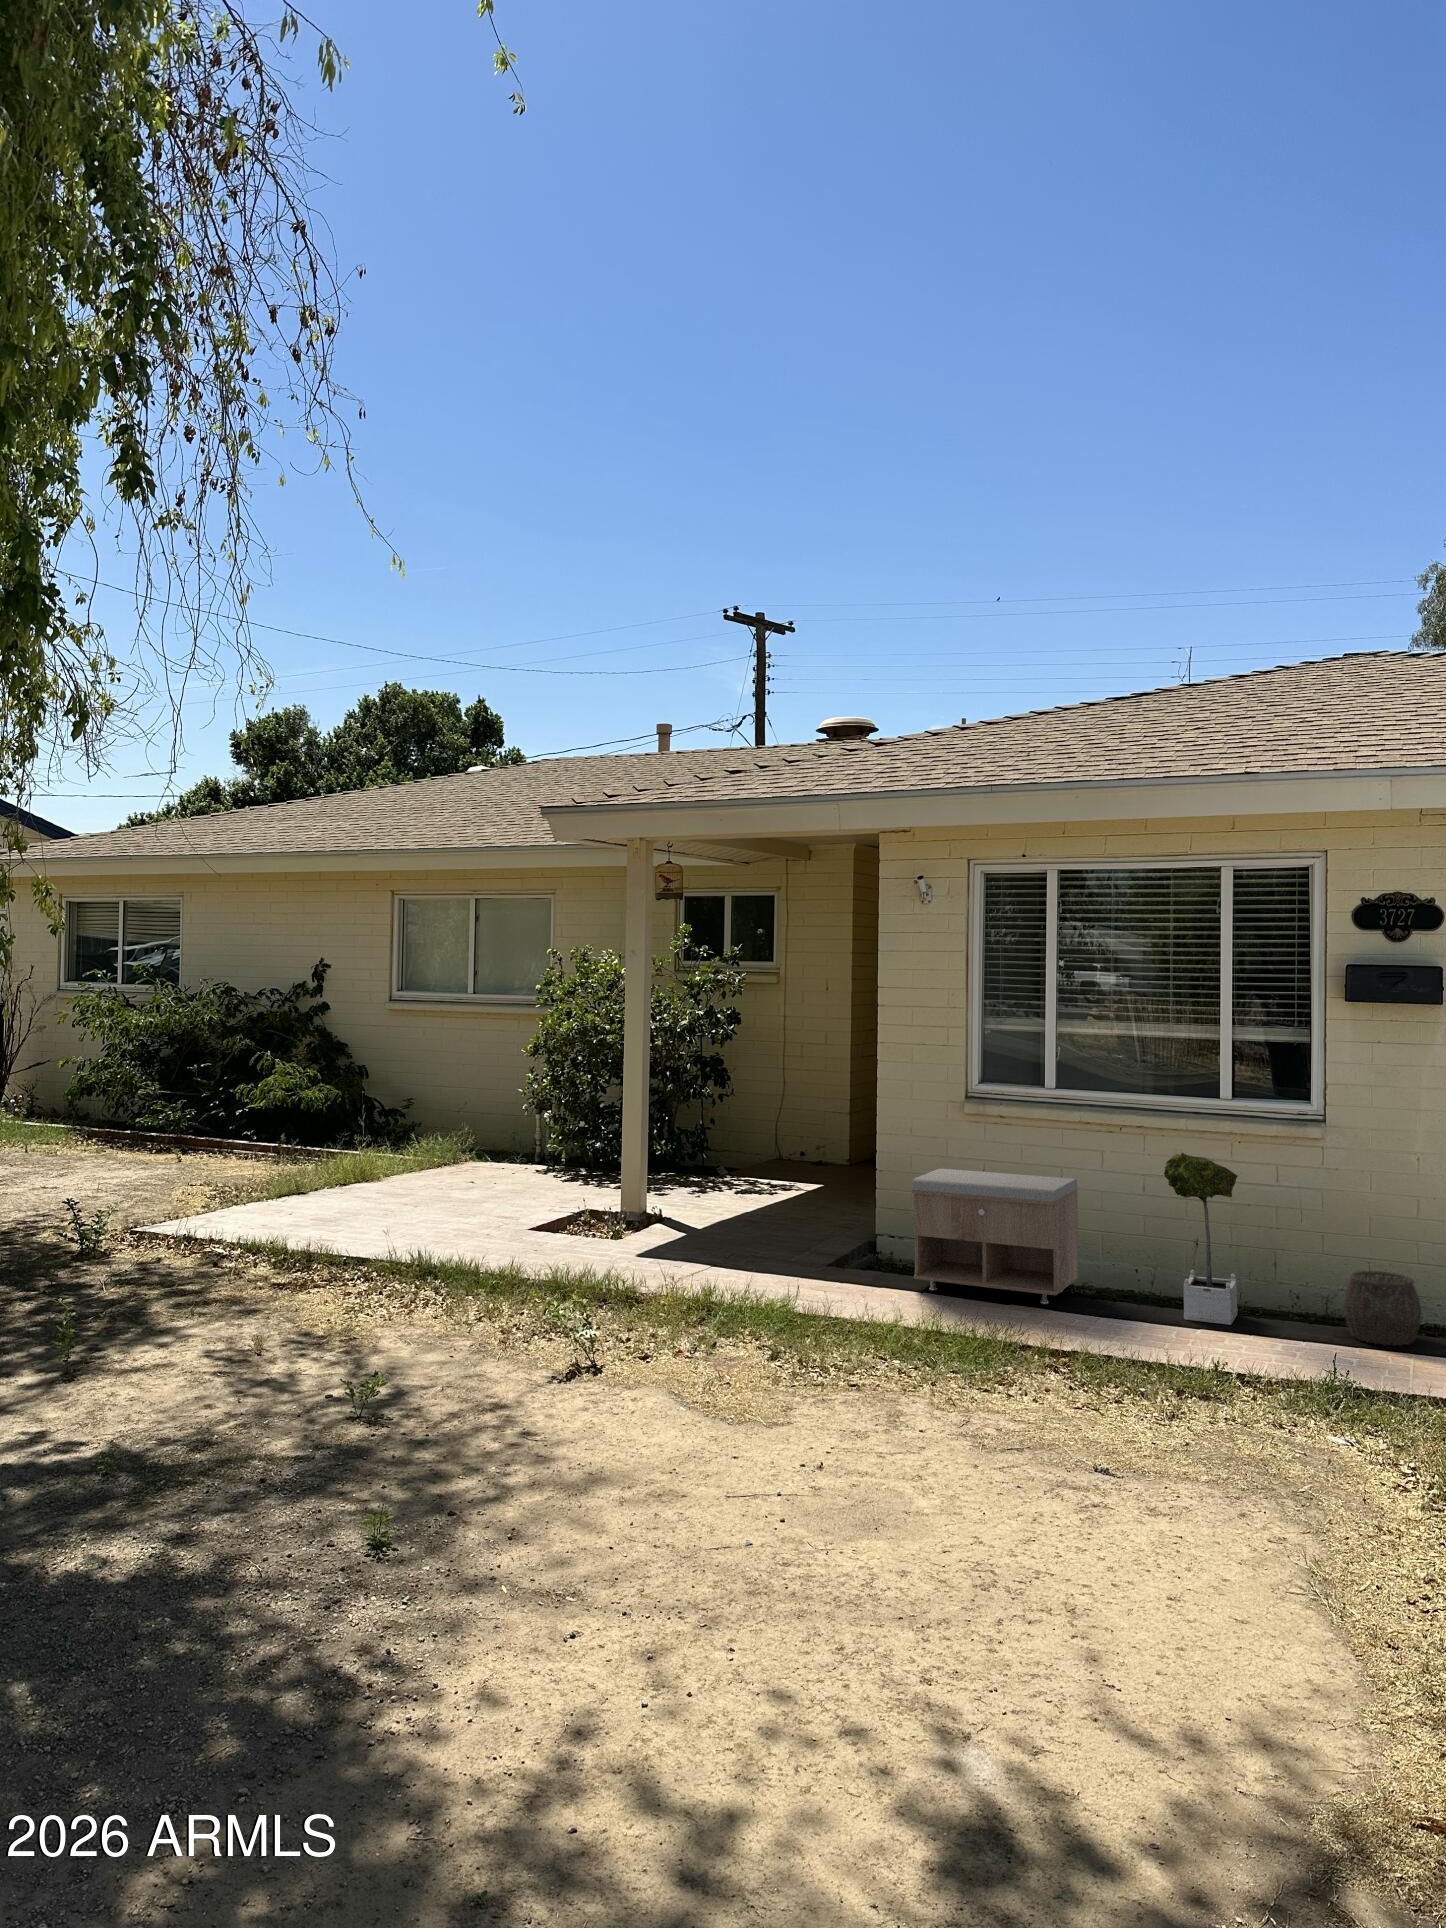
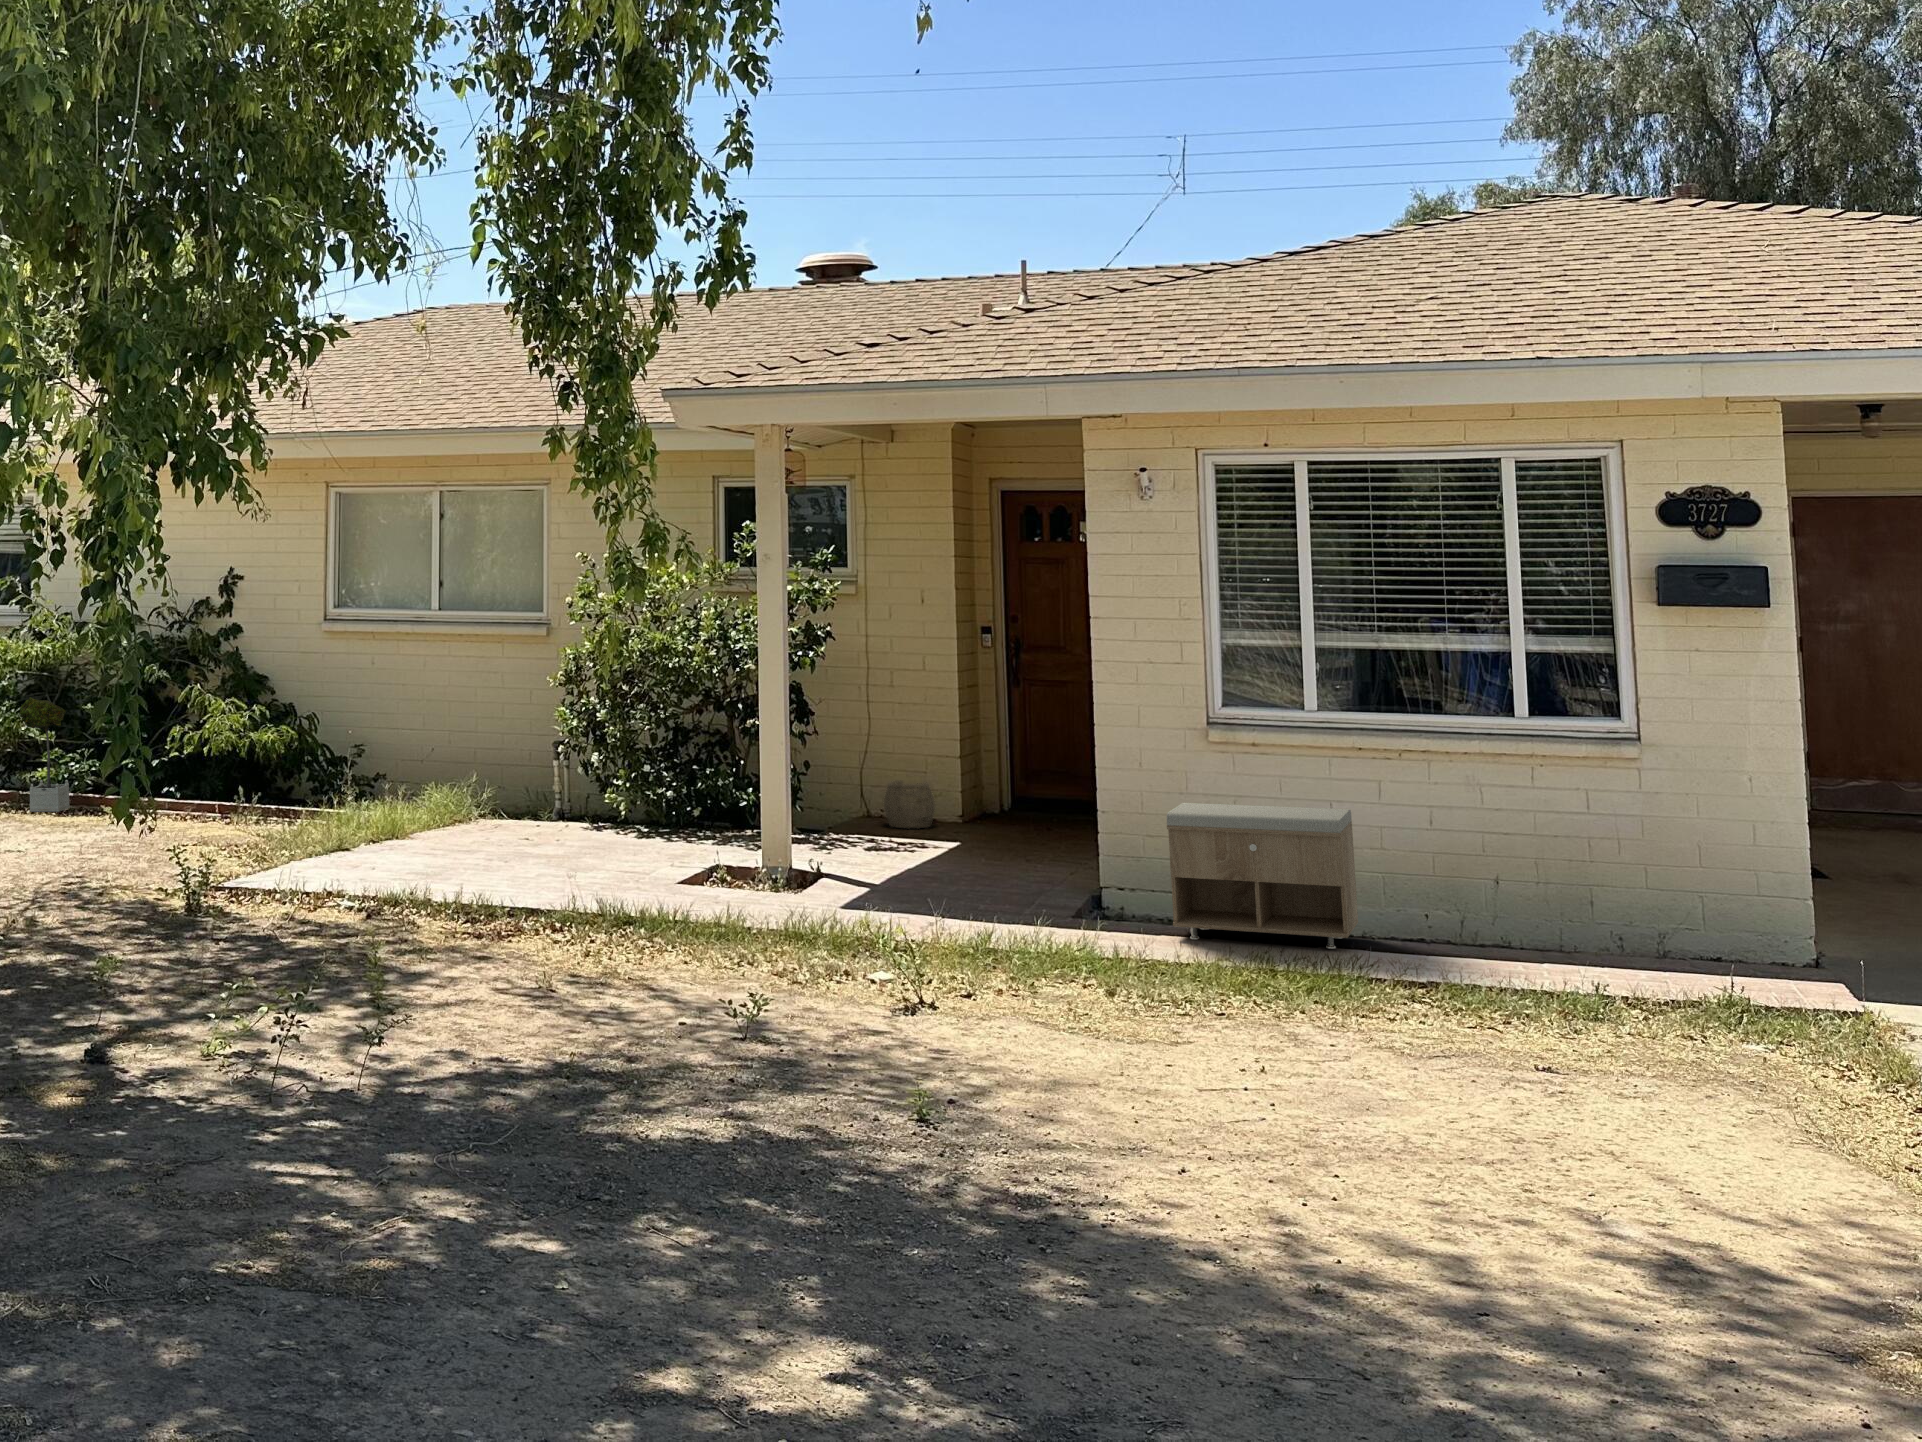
potted tree: present [1164,1153,1238,1325] -> present [20,697,69,812]
woven basket: present [1344,1271,1422,1346] -> present [884,780,935,828]

